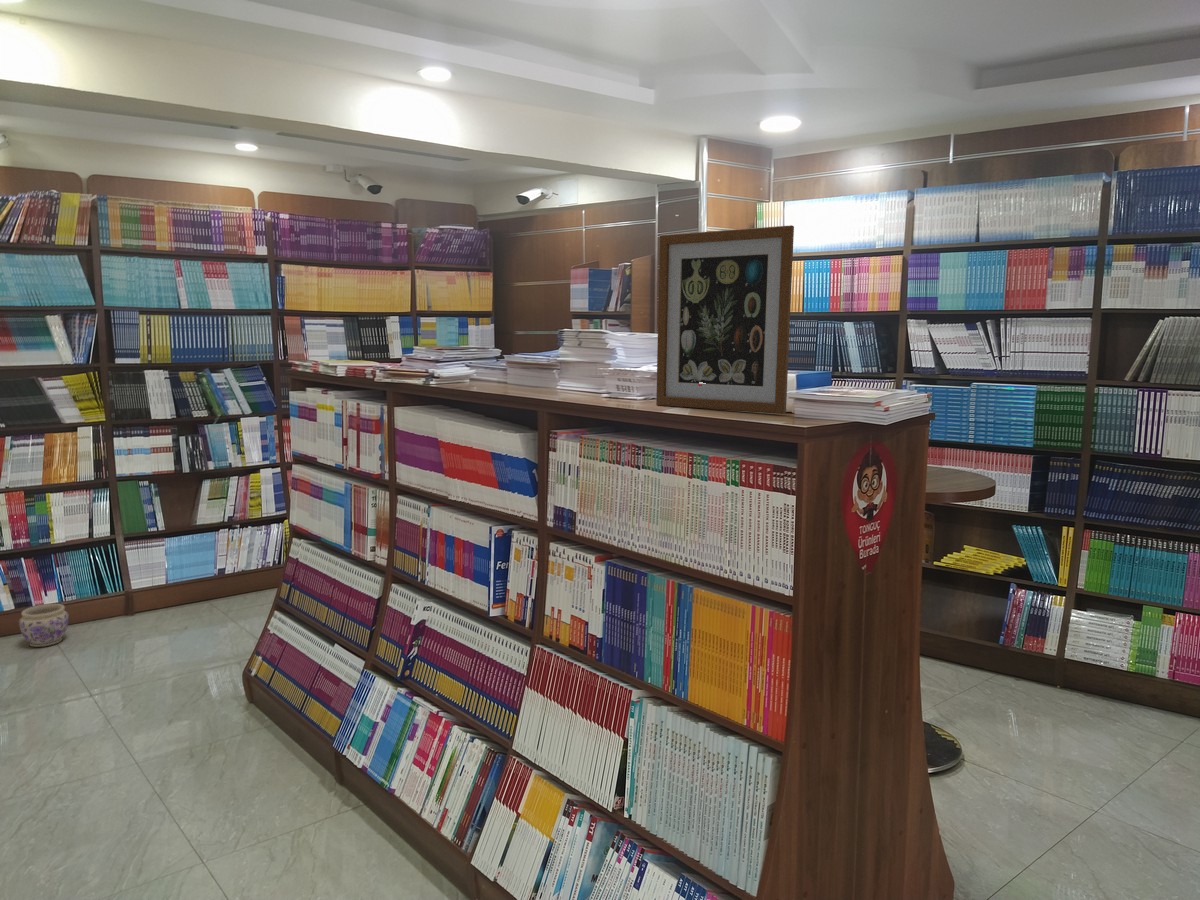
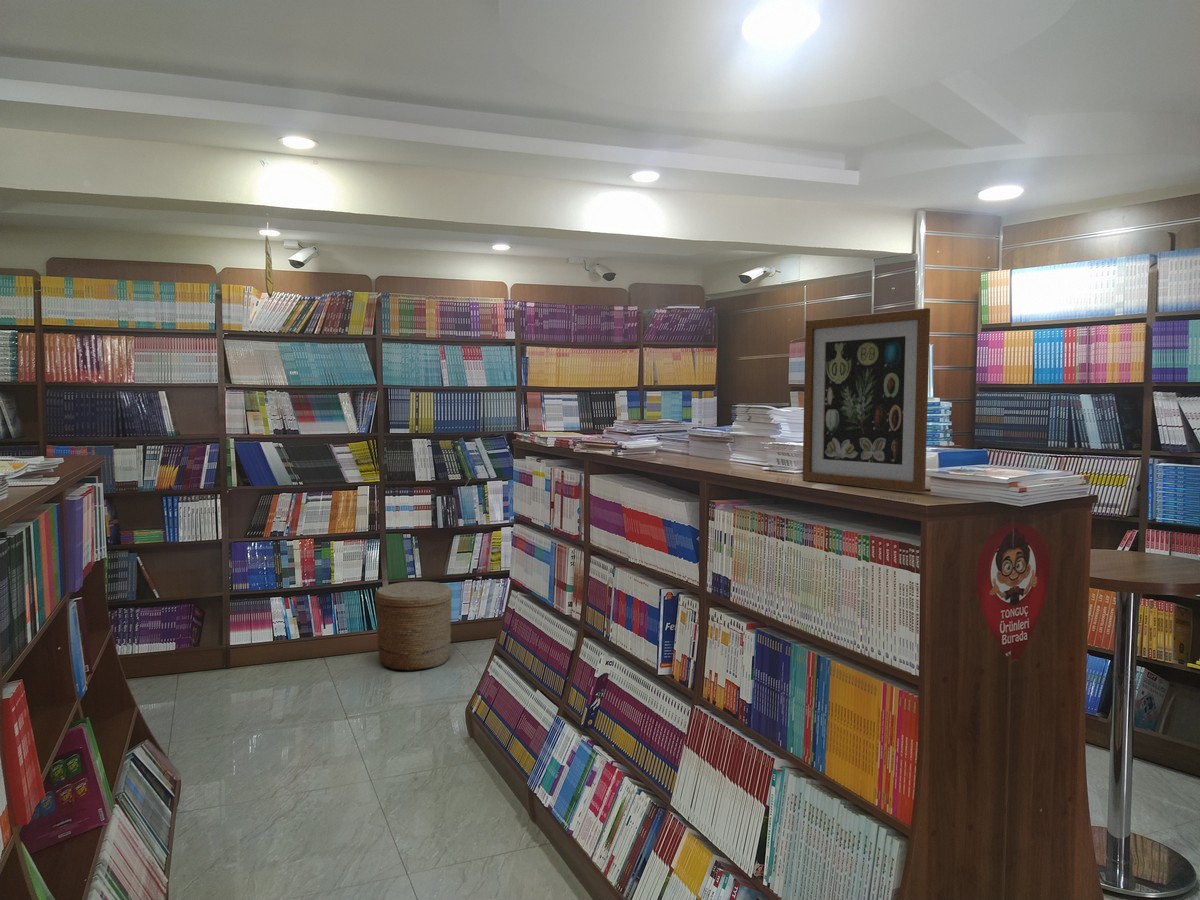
woven basket: none [106,536,209,641] -> present [375,581,452,671]
planter: present [19,604,68,647] -> none [309,632,345,667]

